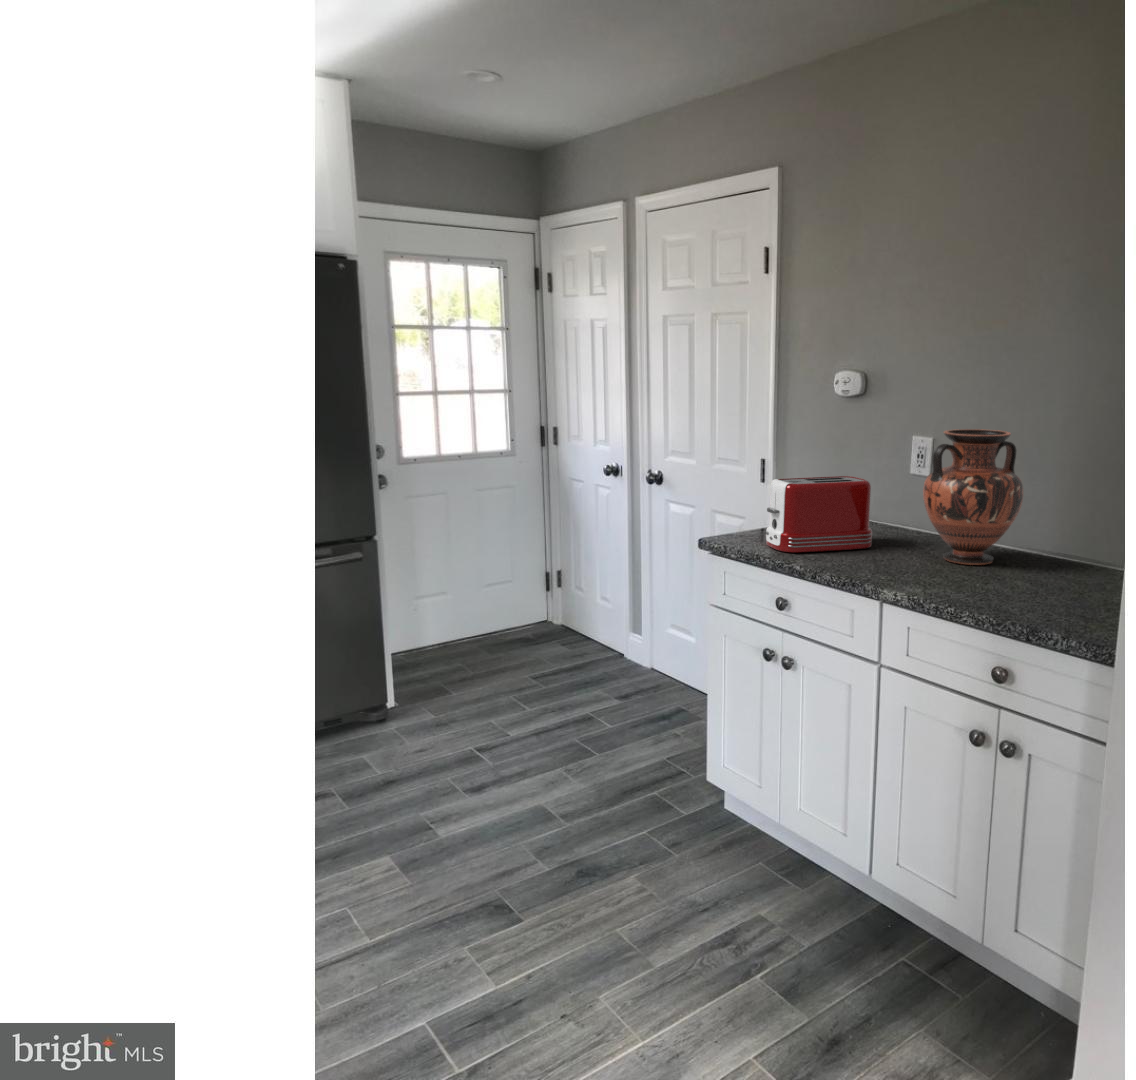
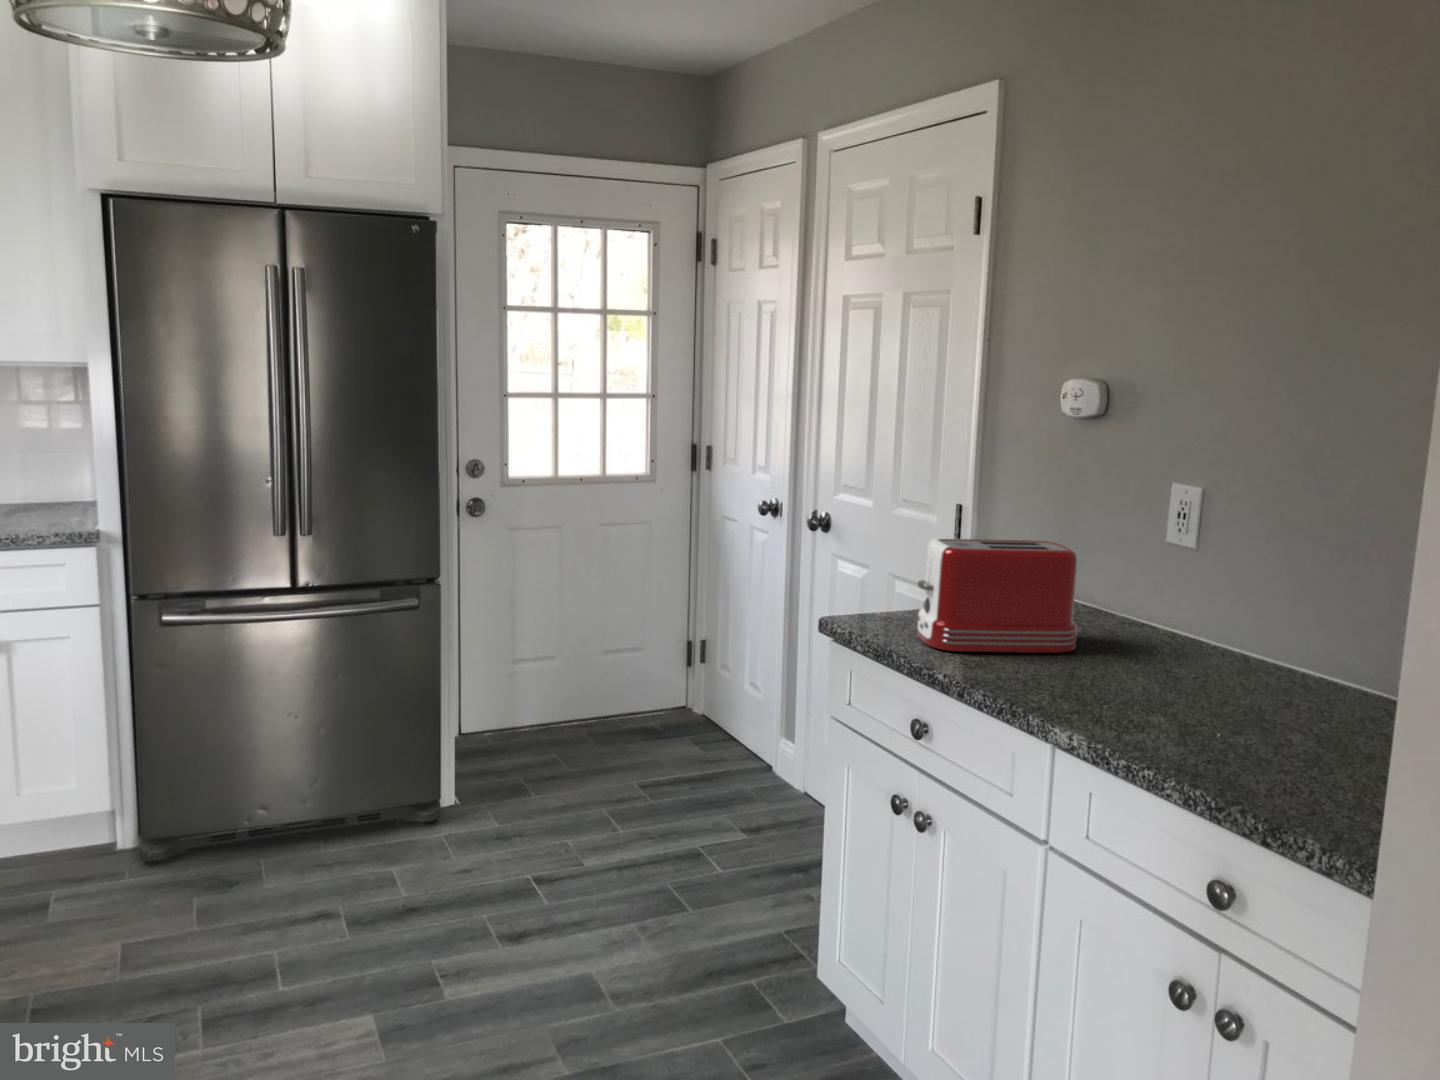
vase: present [923,429,1023,565] -> none [1150,482,1306,695]

